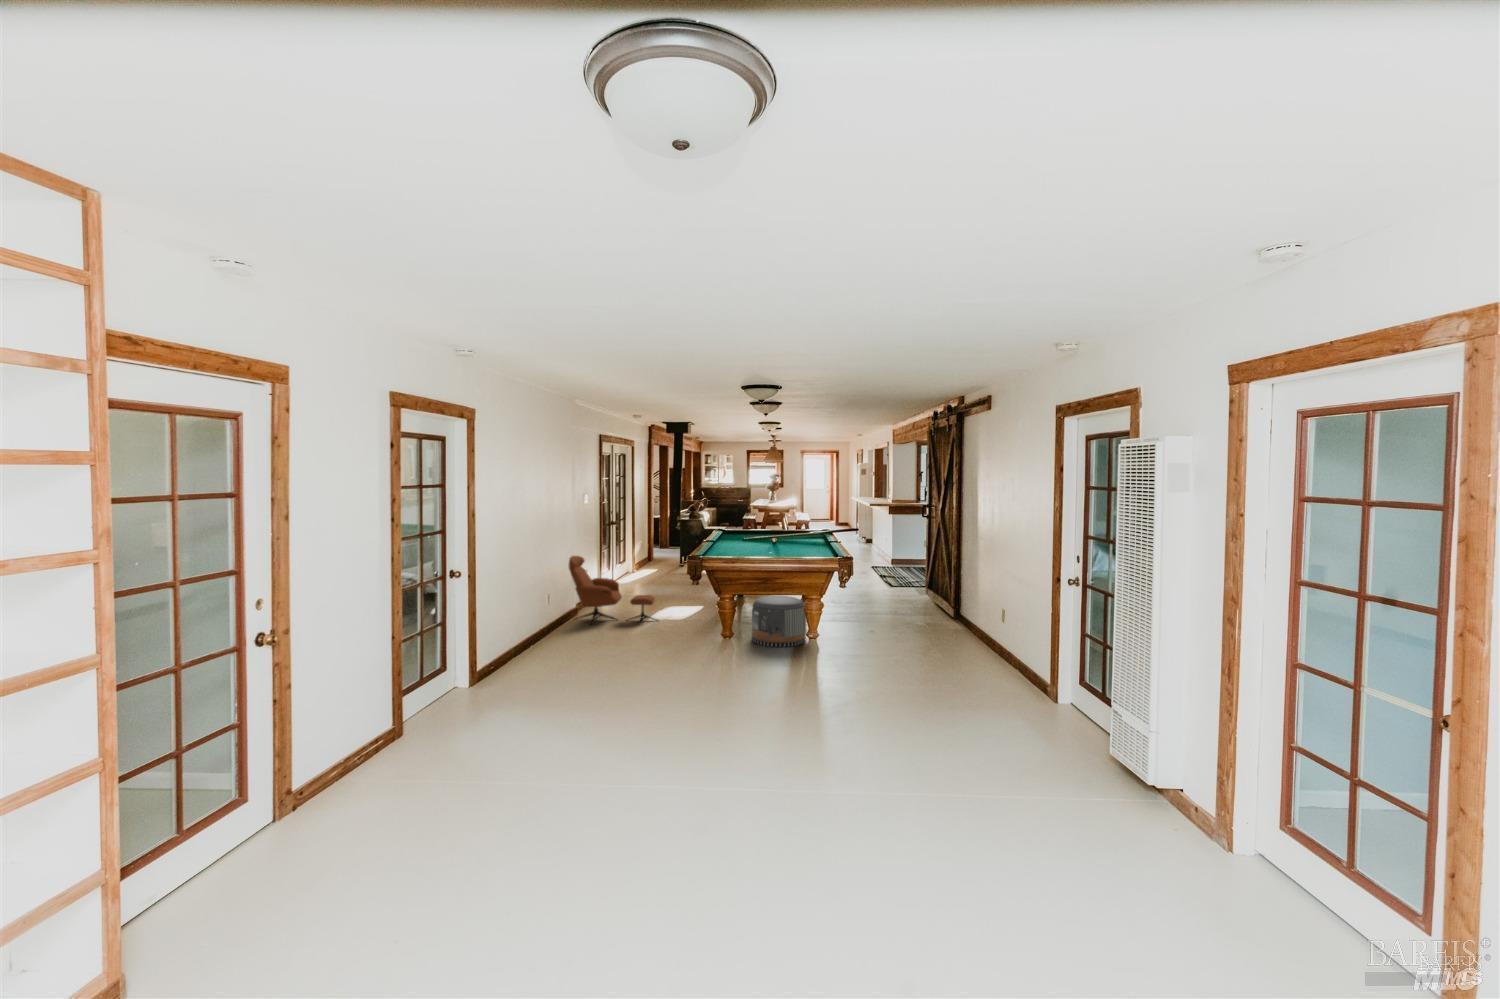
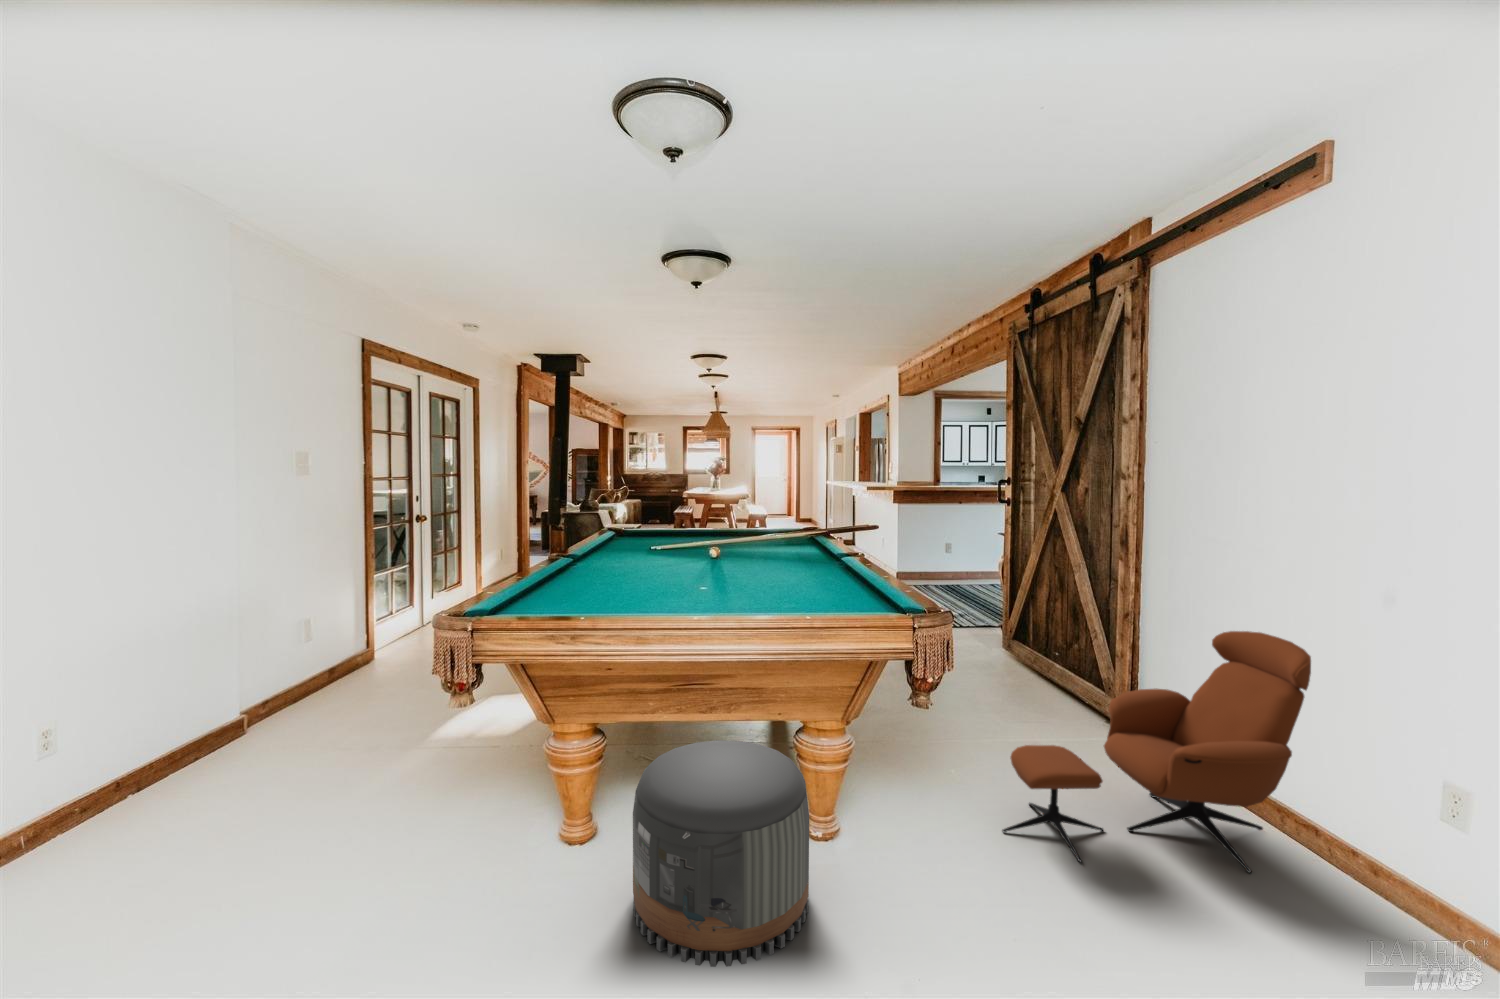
lounge chair: present [569,556,655,624] -> present [1003,631,1311,873]

